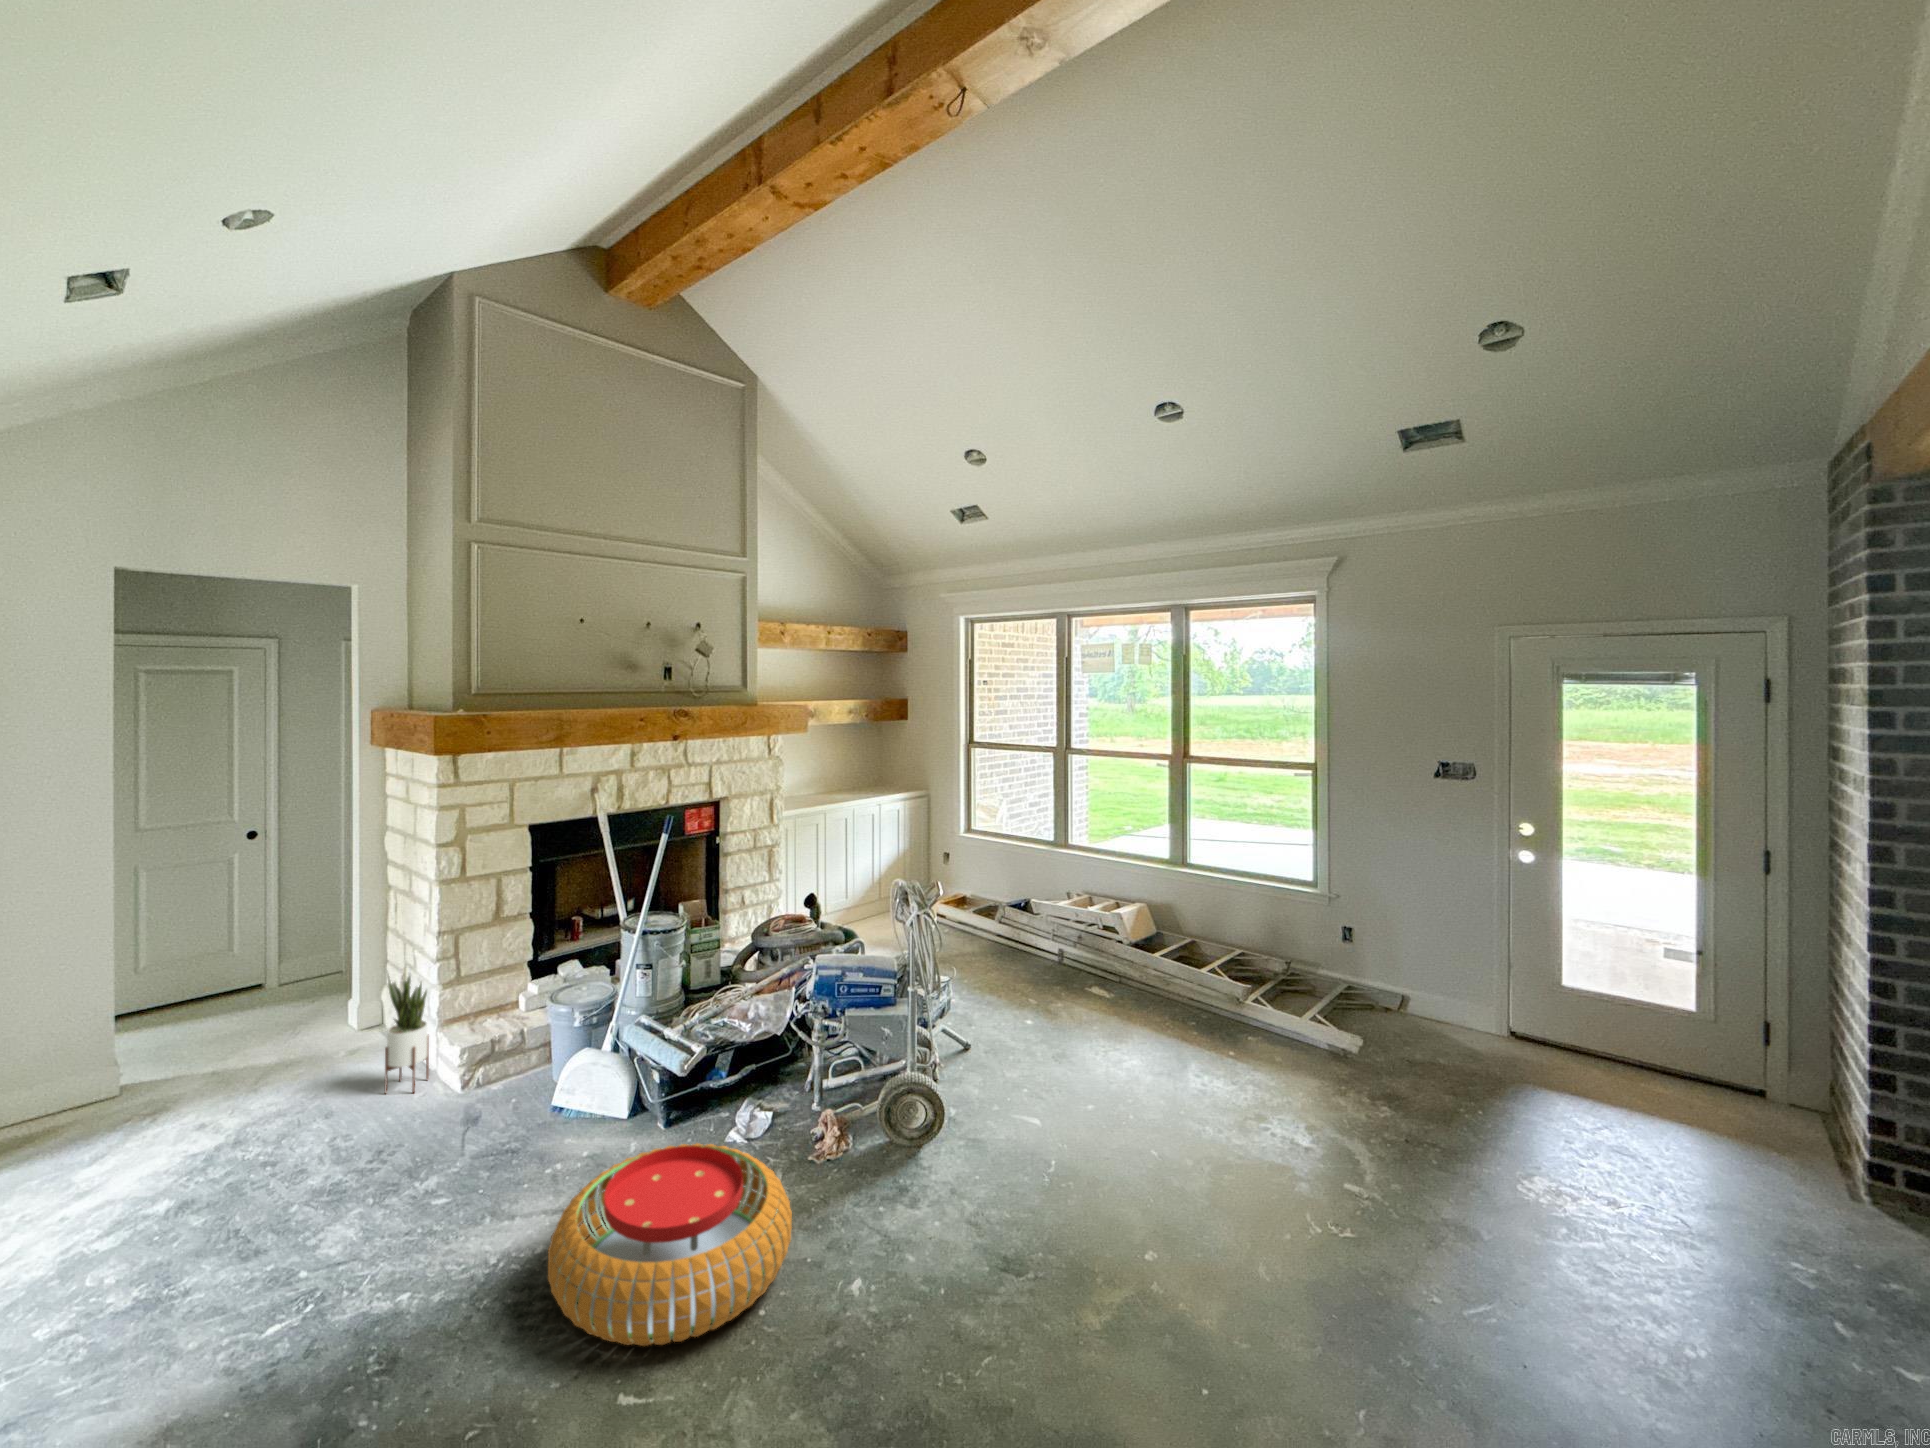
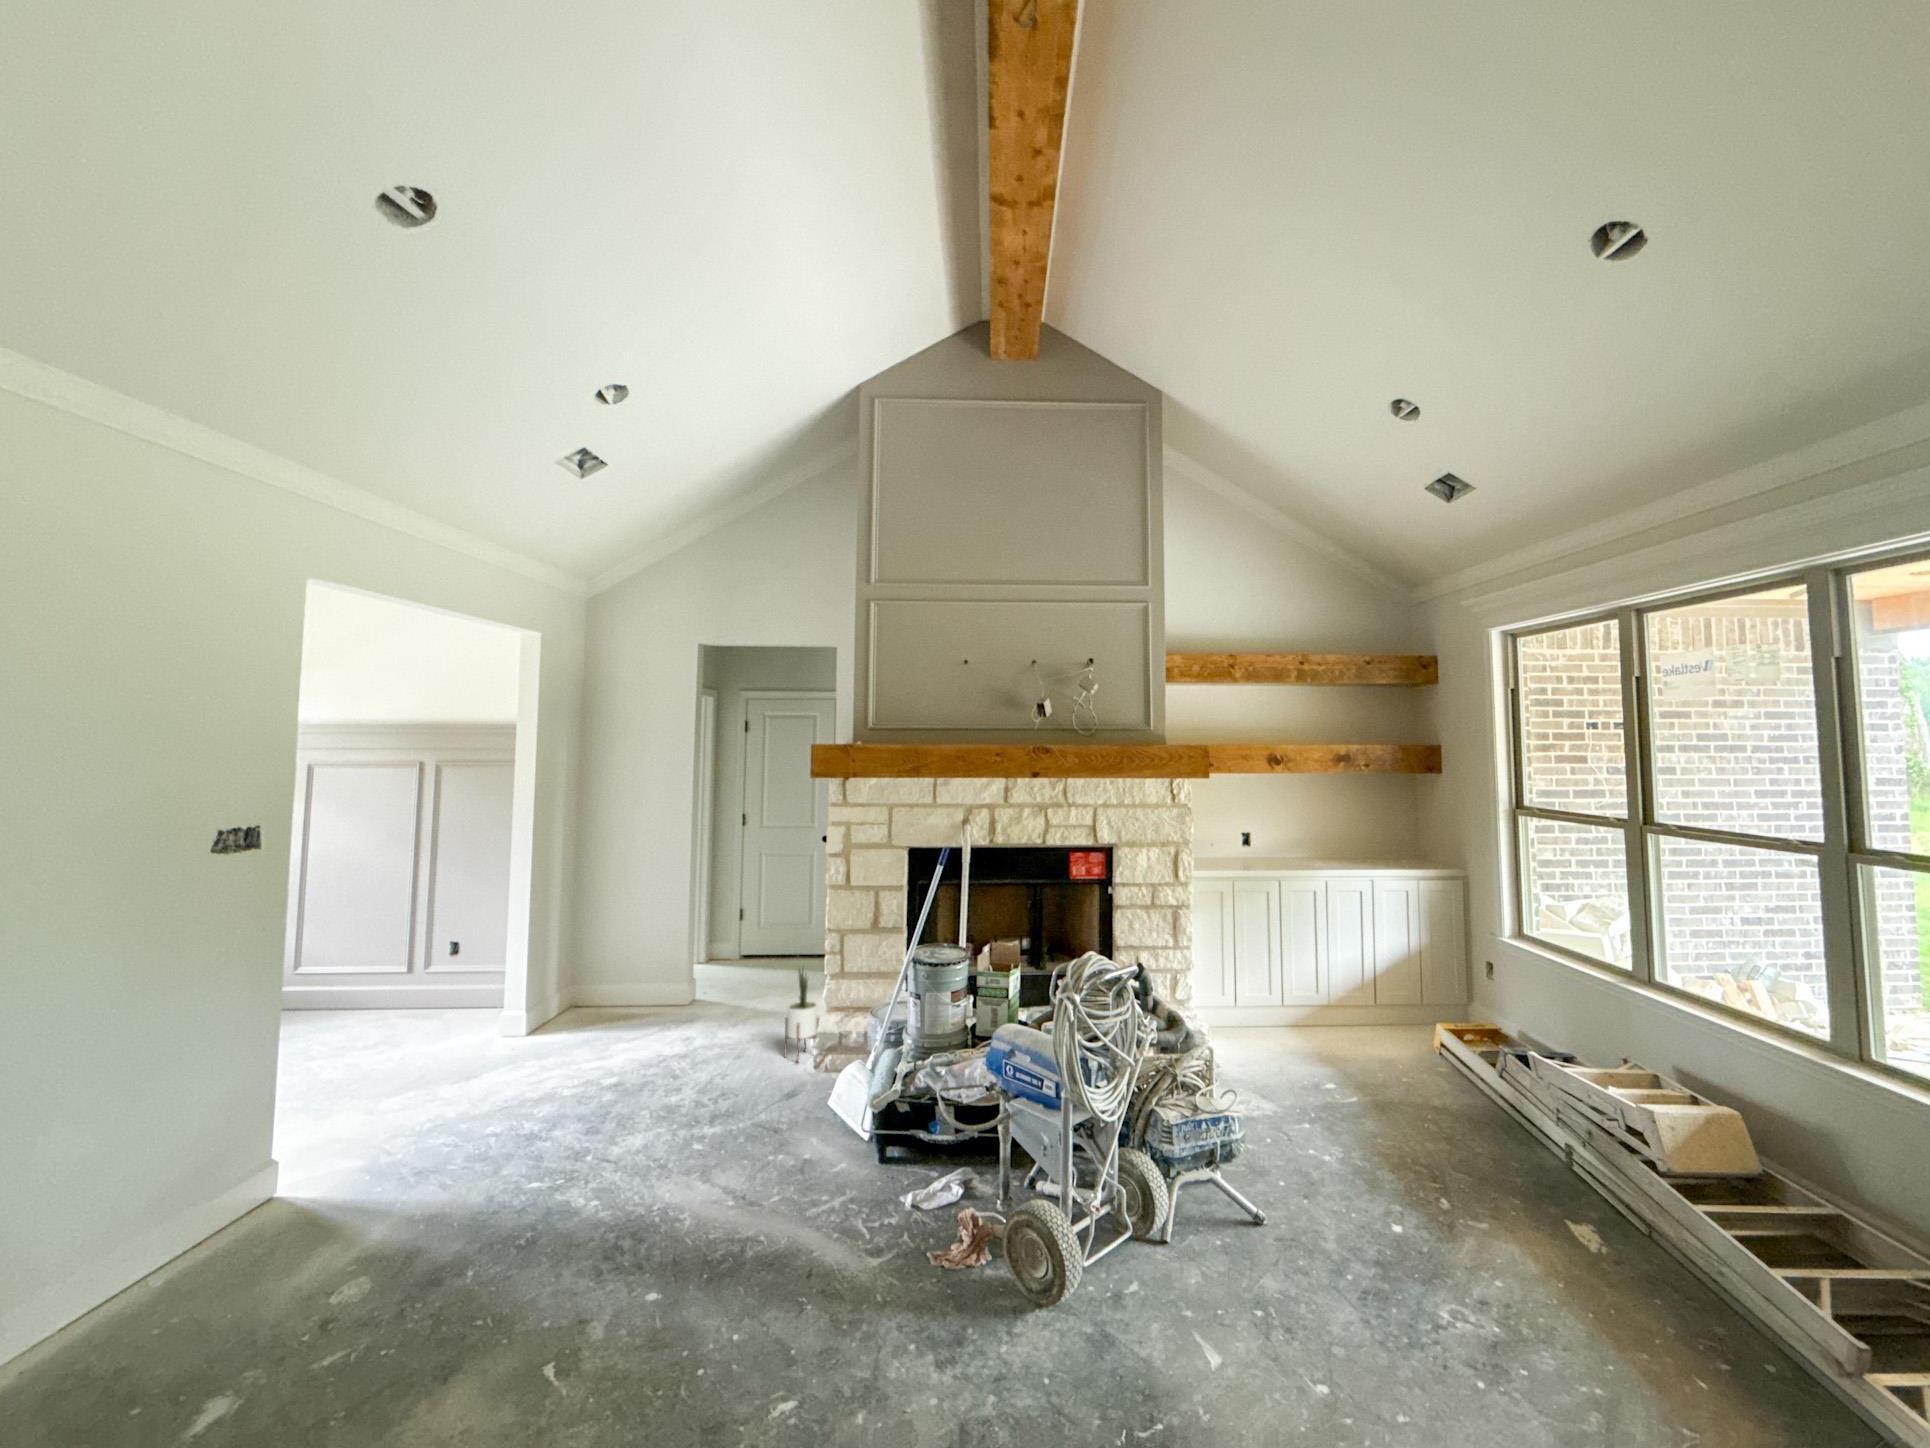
pouf: present [548,1143,792,1346] -> none [578,1159,826,1346]

